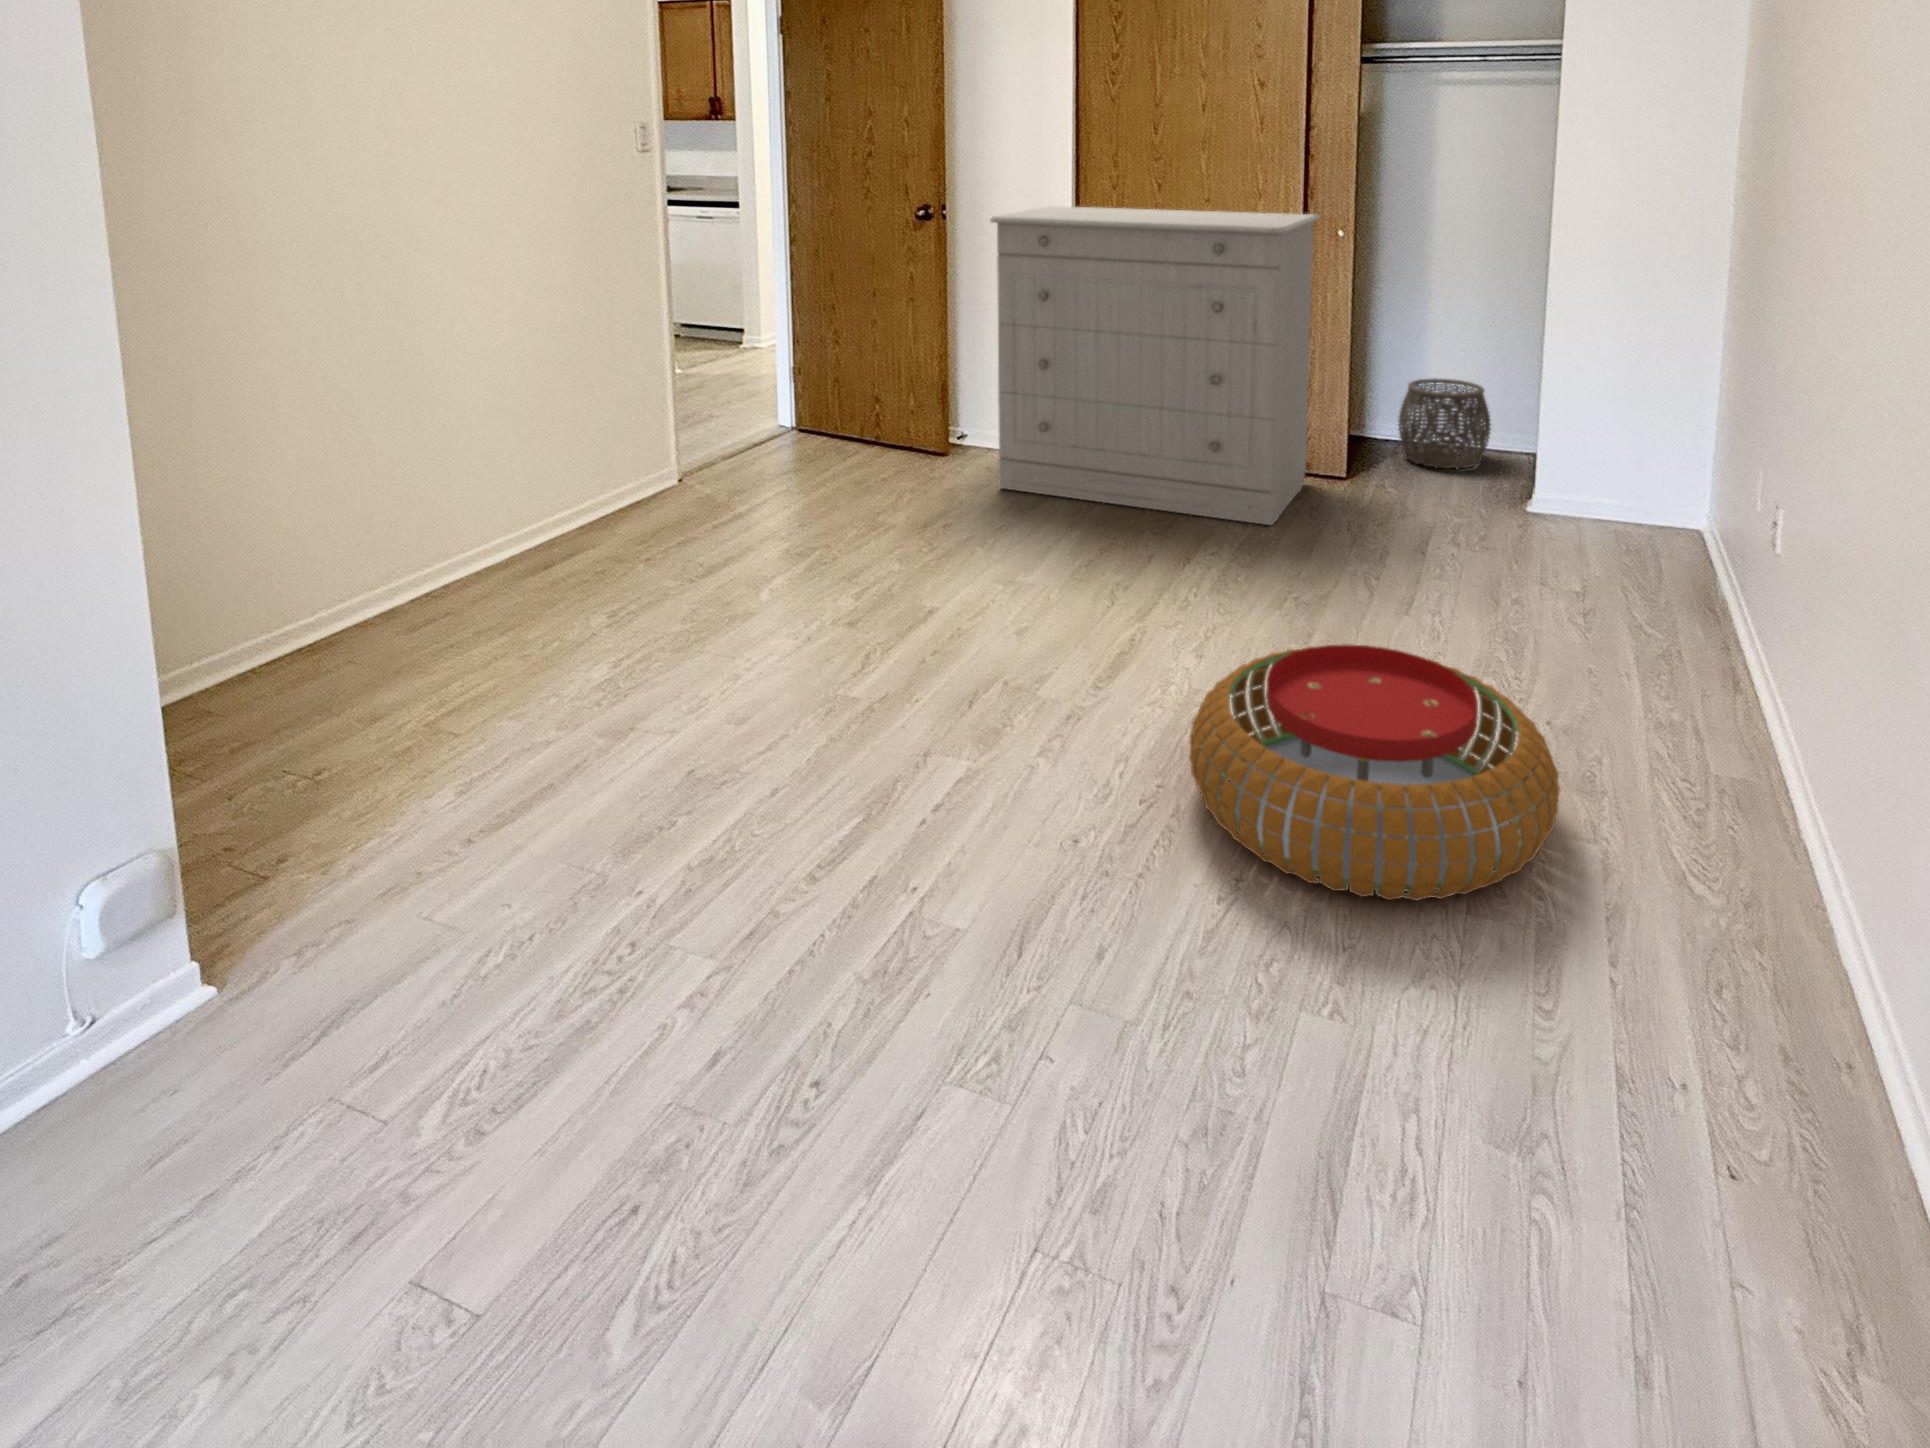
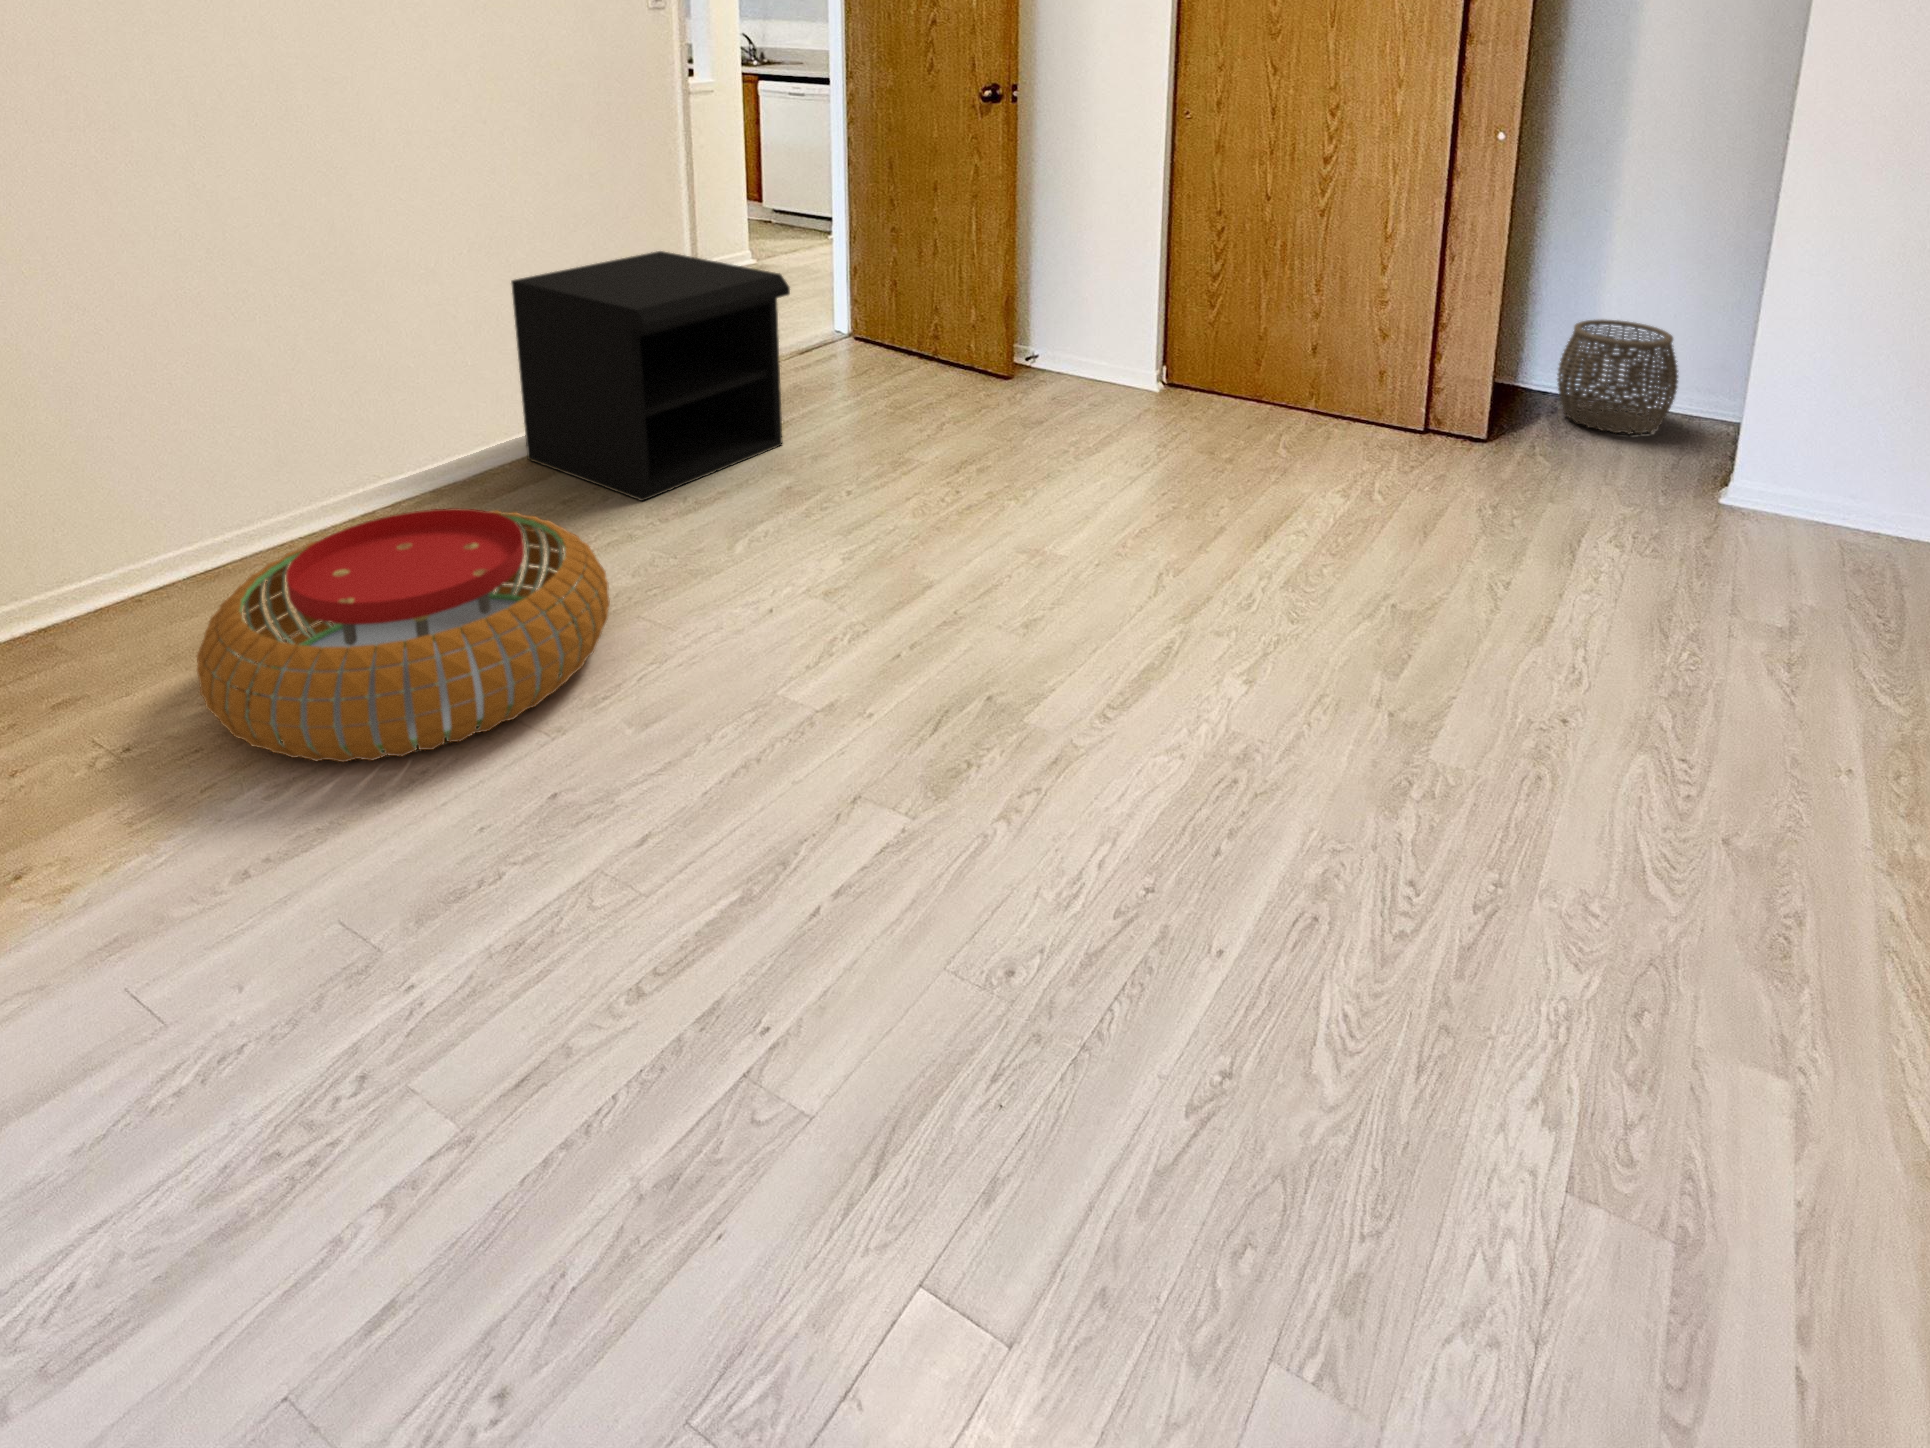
dresser: present [990,206,1320,525] -> none [1059,90,1473,495]
nightstand: none [530,359,772,572] -> present [511,251,790,501]
pouf: present [1189,645,1560,901] -> present [196,509,610,762]

